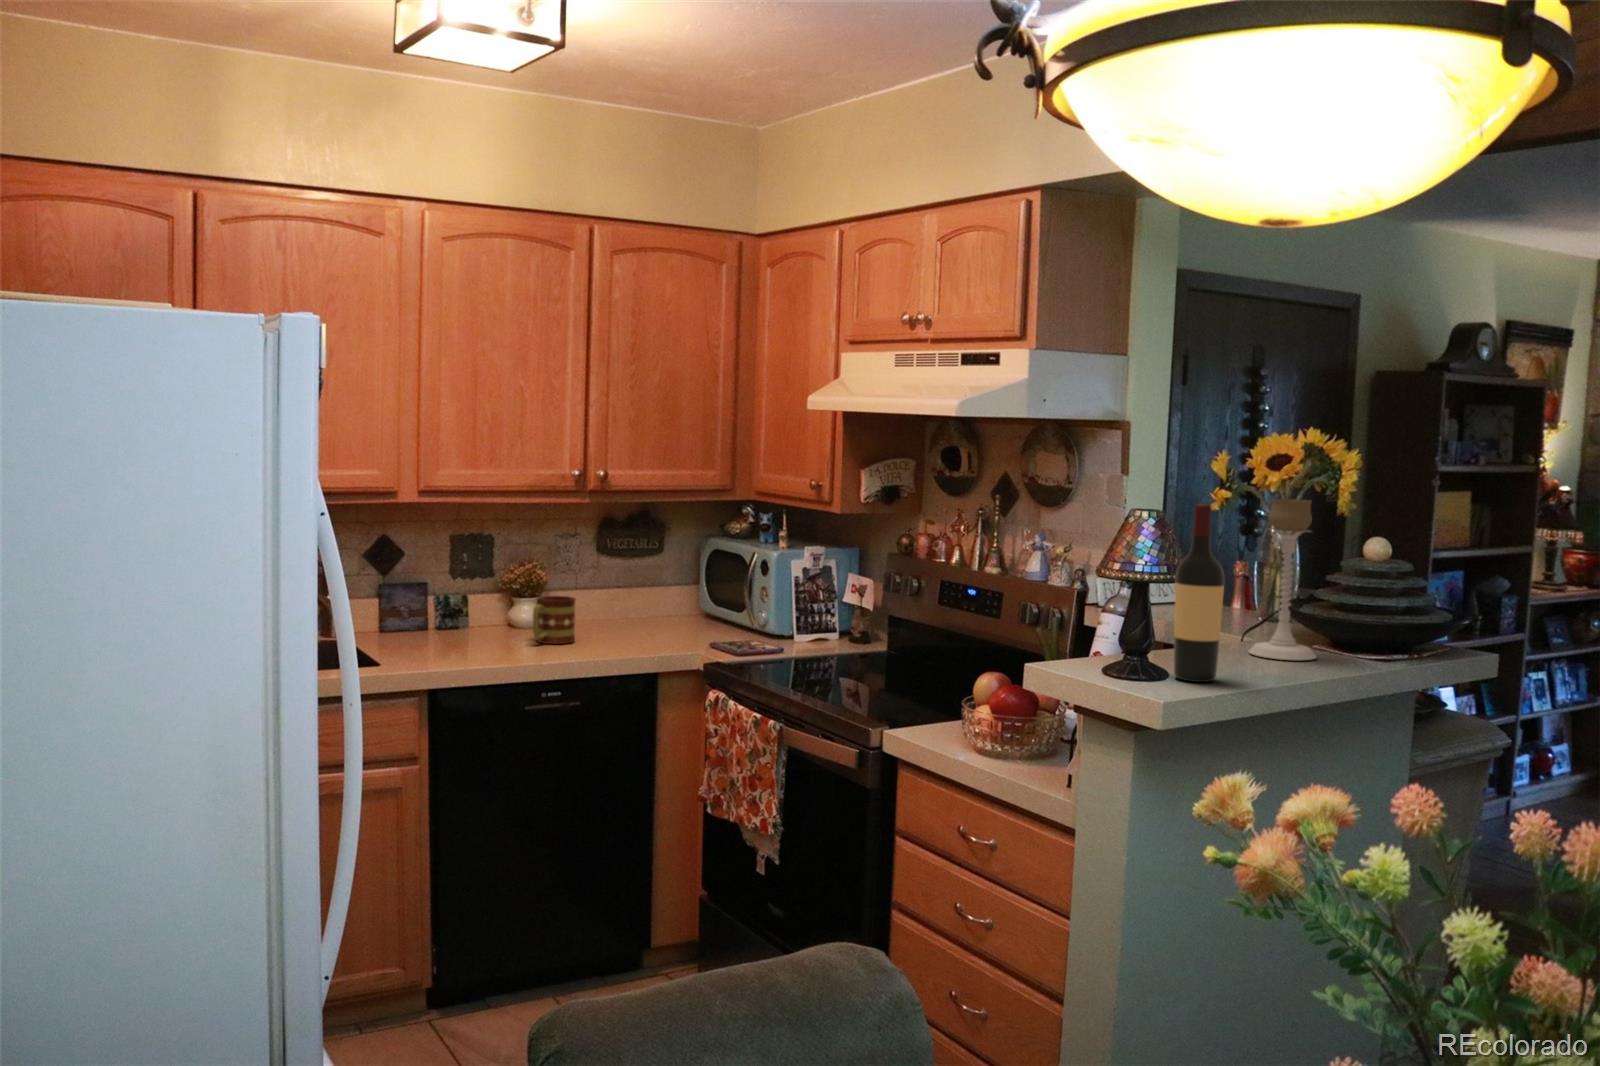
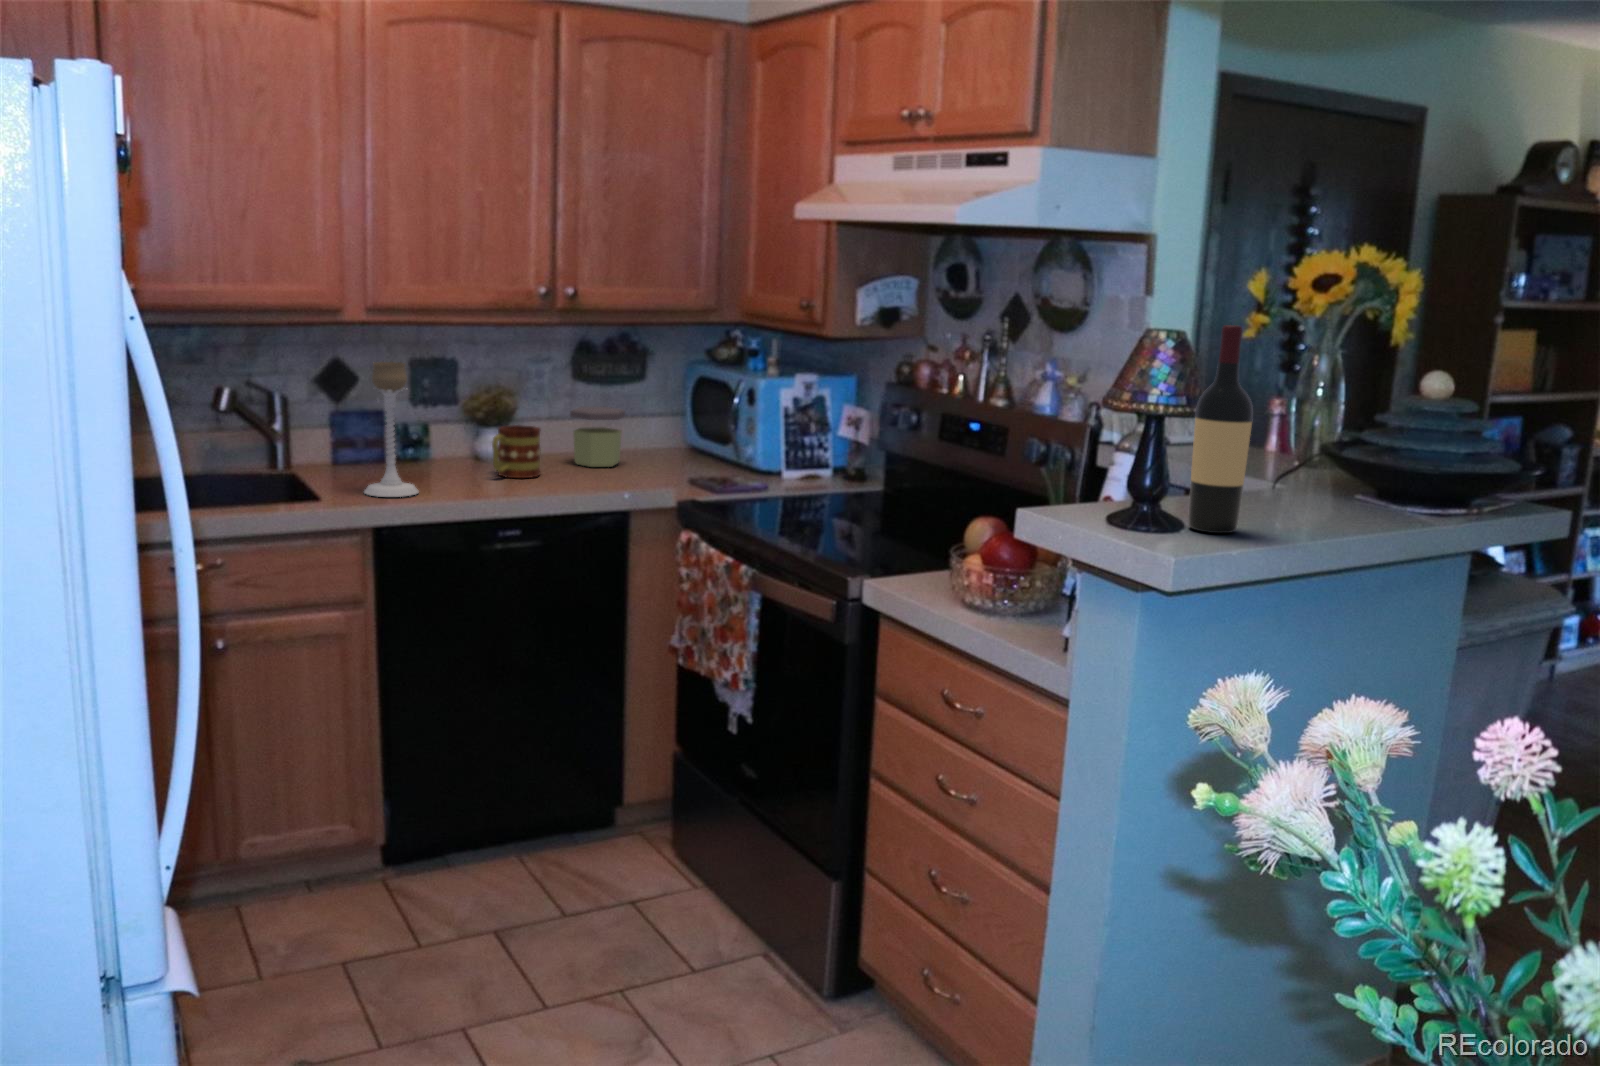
candle holder: present [1249,499,1316,661] -> present [364,362,419,497]
jar: none [600,577,650,633] -> present [570,407,625,467]

